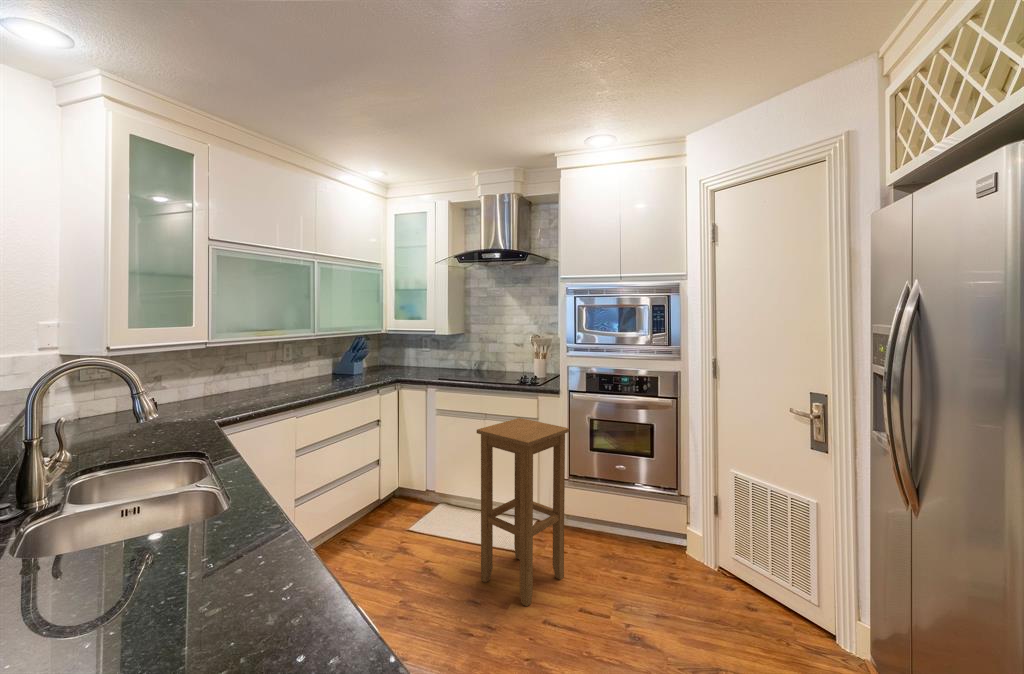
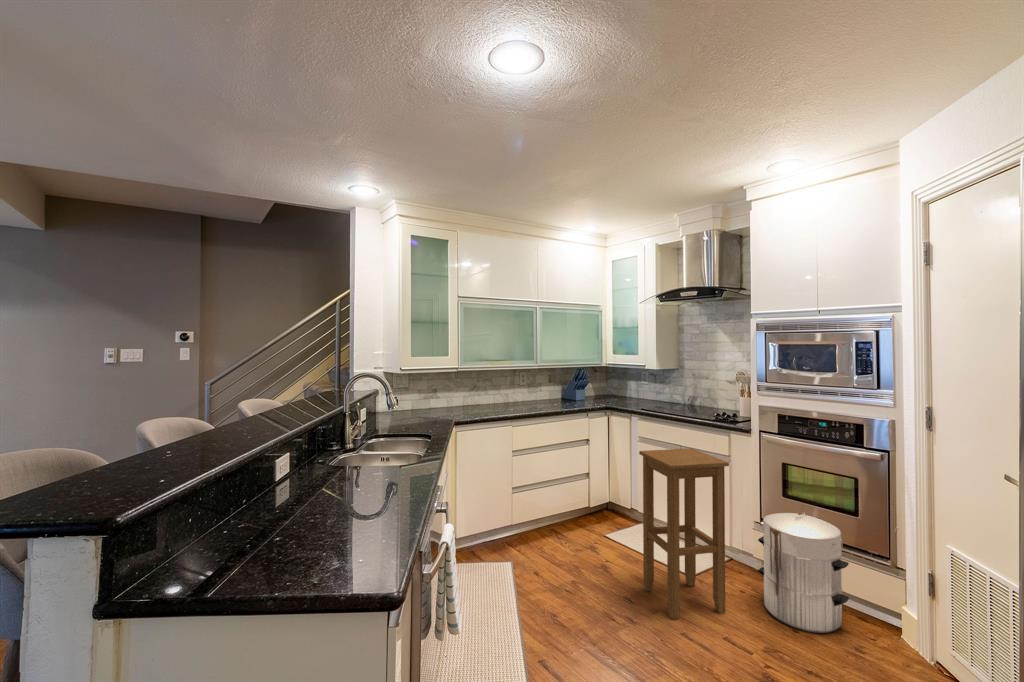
waste bin: none [580,462,653,569] -> present [758,512,849,633]

